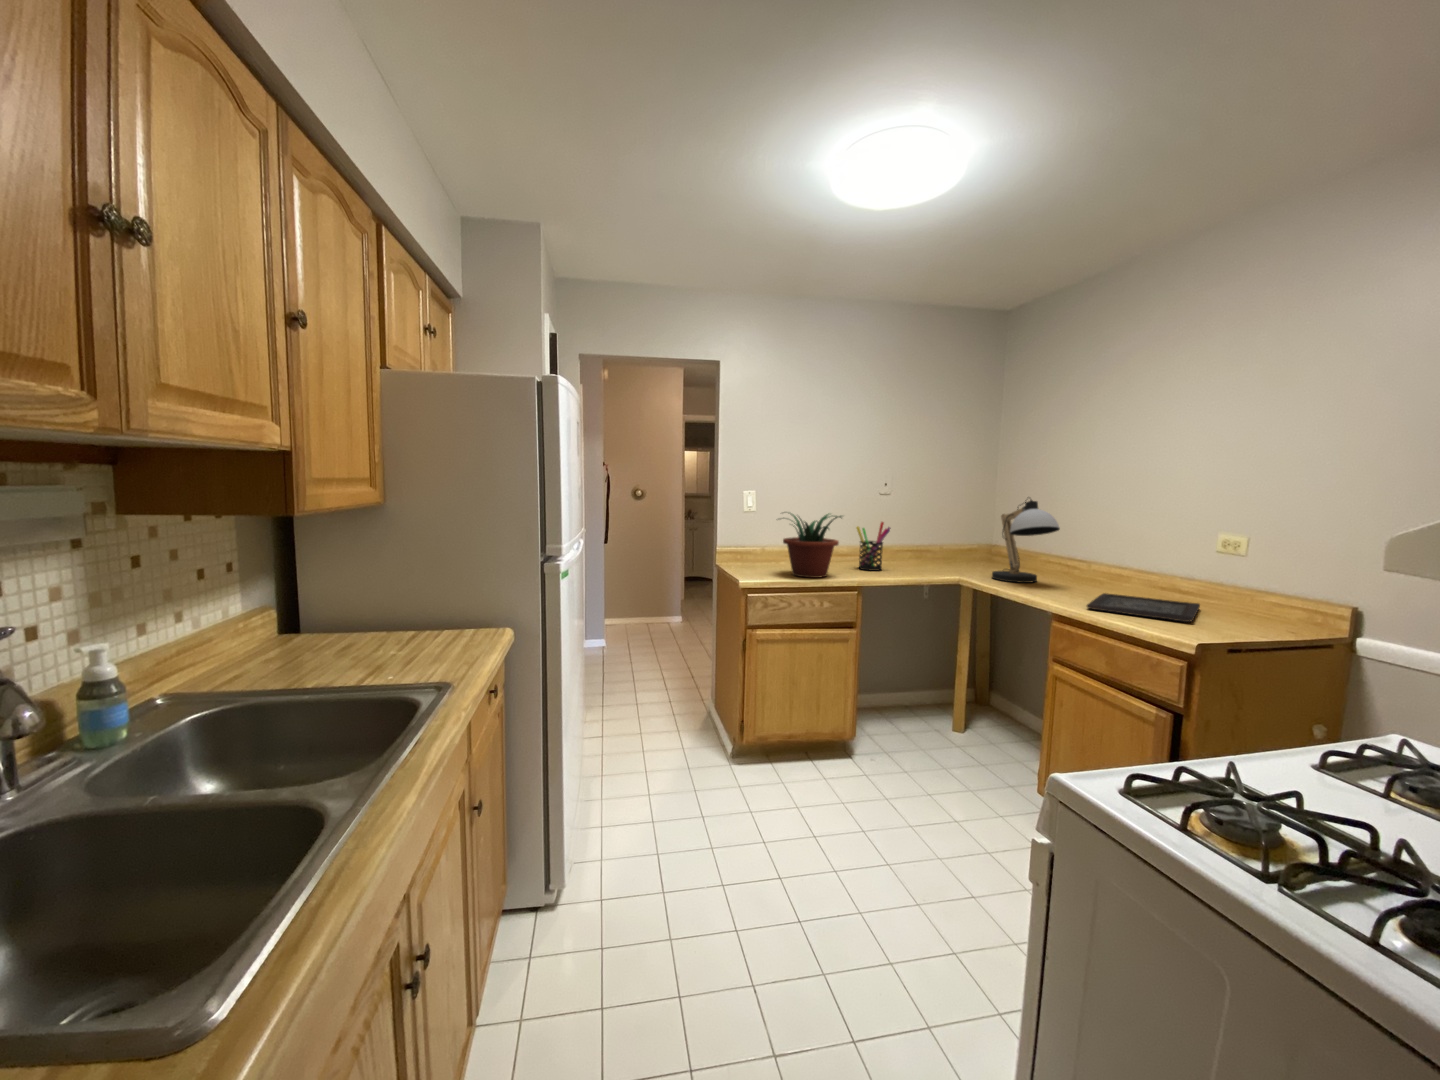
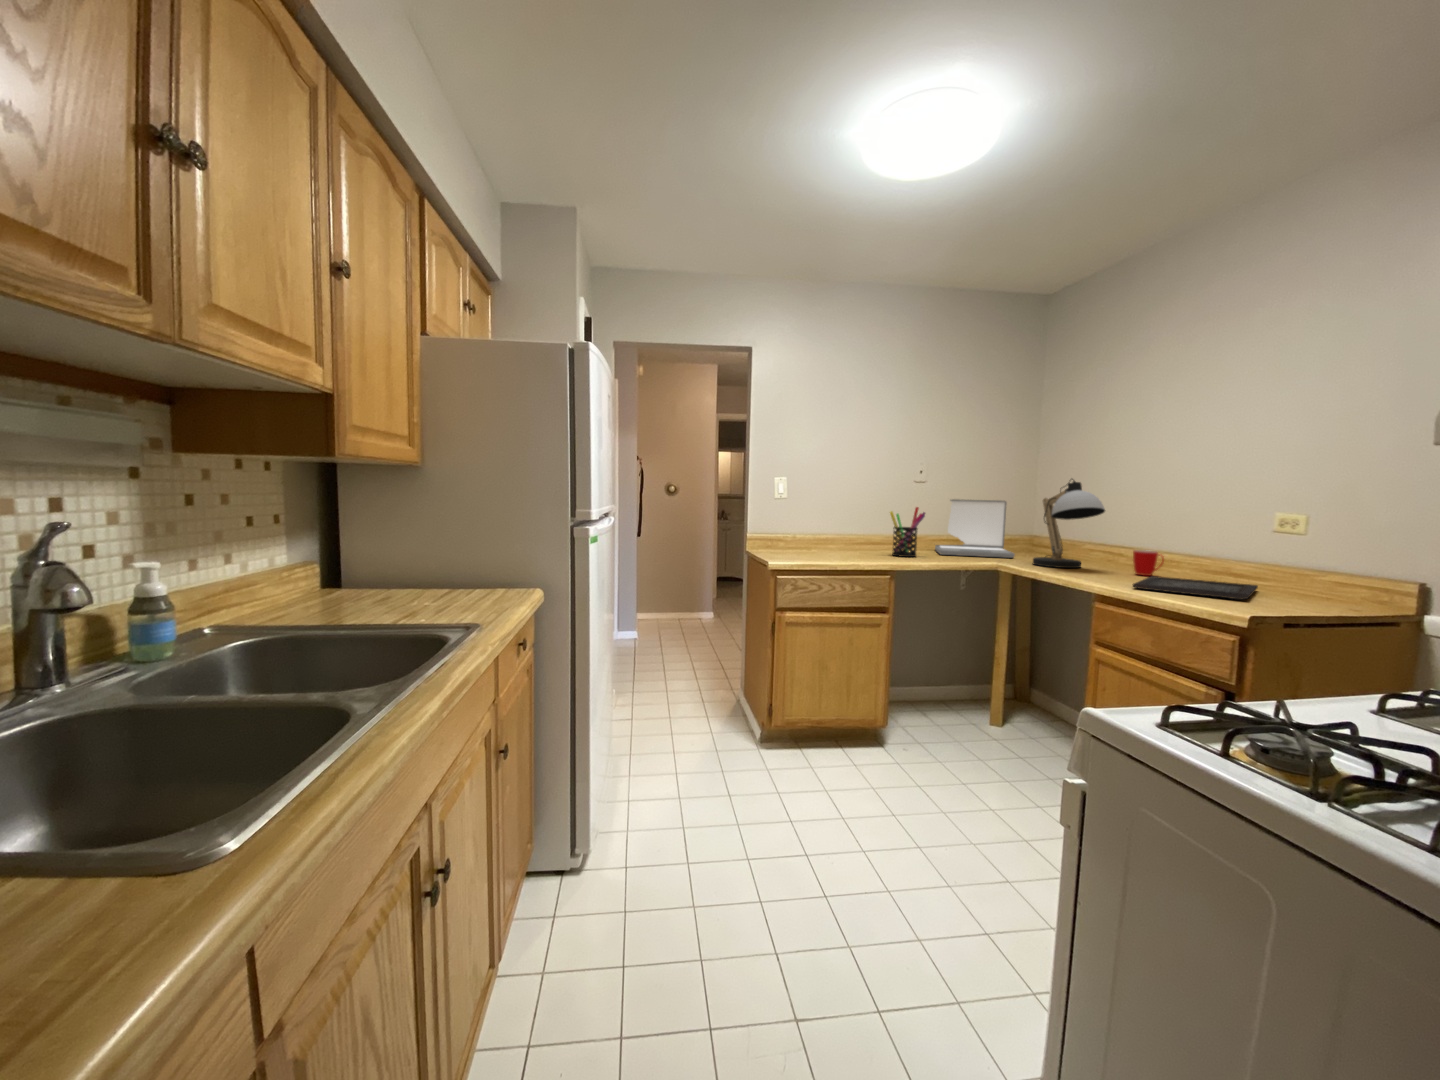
laptop: none [899,511,974,570] -> present [935,499,1015,558]
potted plant: present [783,514,842,578] -> none [807,495,877,561]
mug: none [1086,566,1114,591] -> present [1133,550,1164,576]

